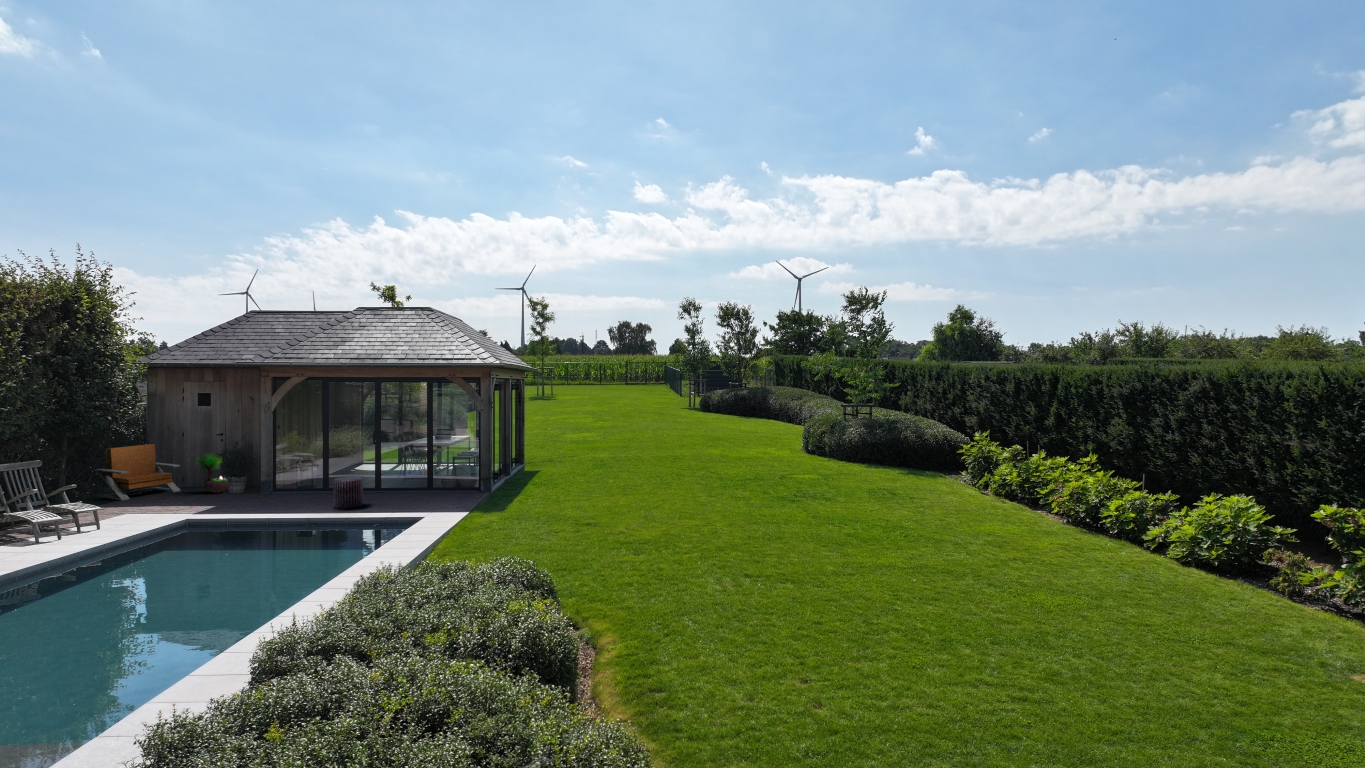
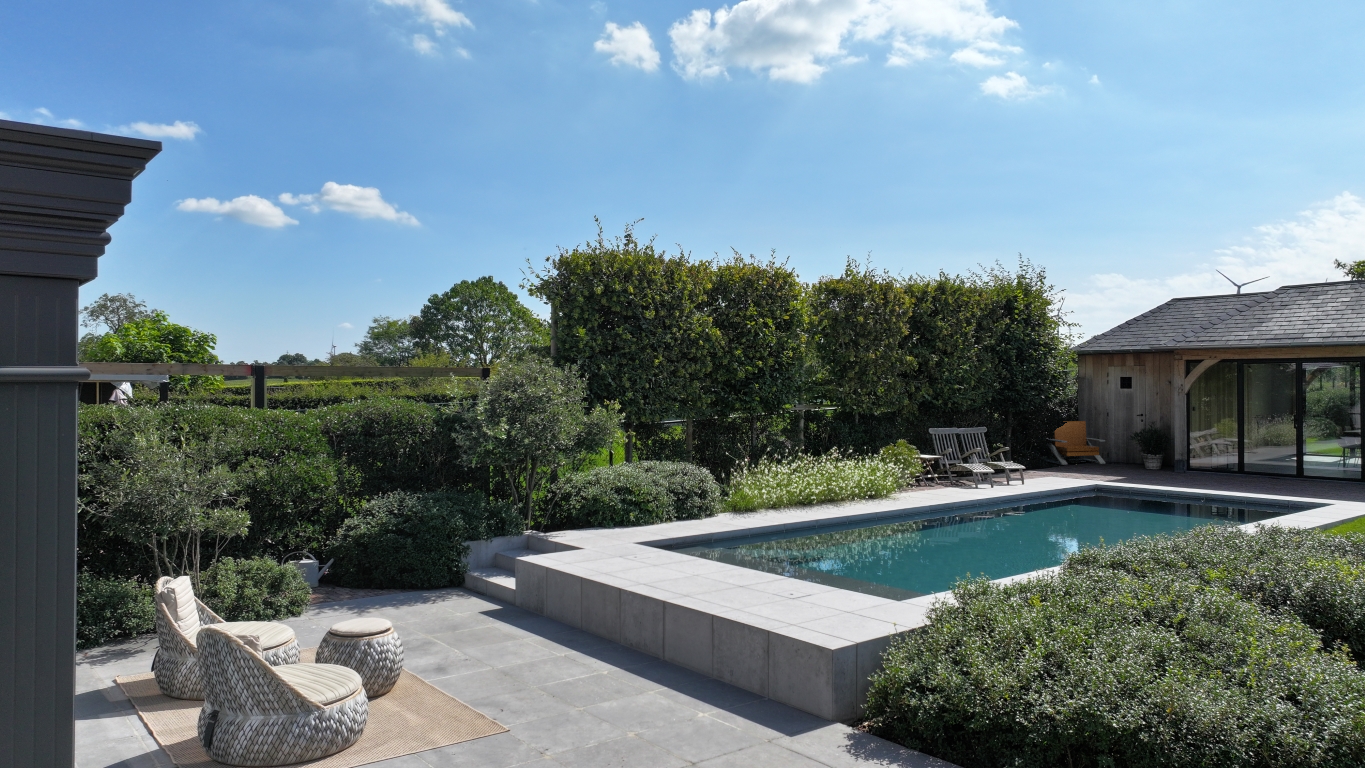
potted tree: present [197,453,228,493] -> none [1117,427,1145,467]
pouf: present [333,477,363,509] -> none [1243,459,1276,489]

